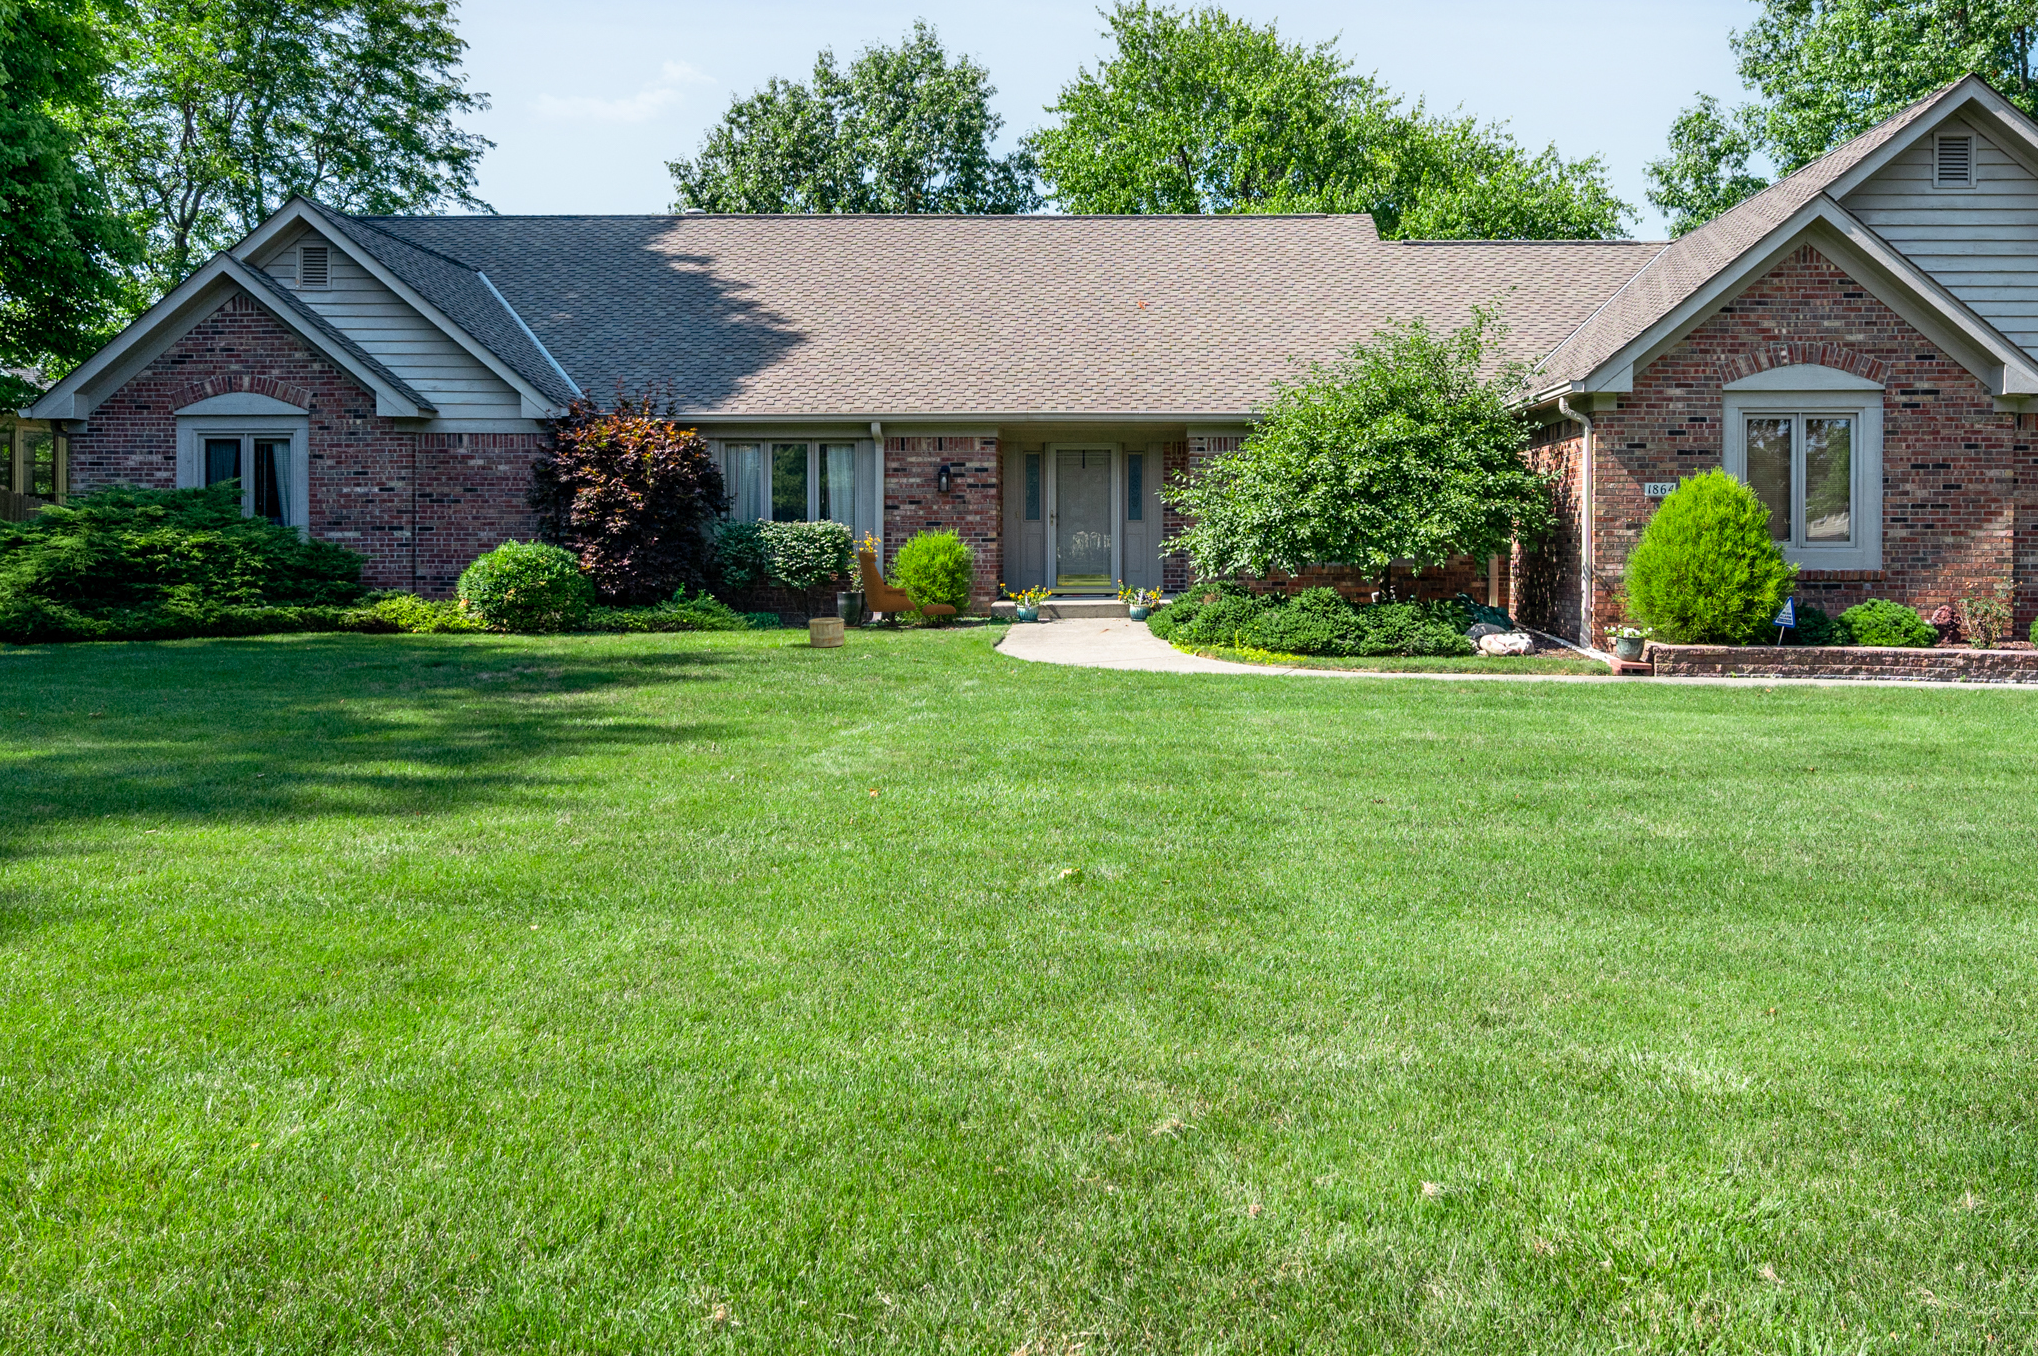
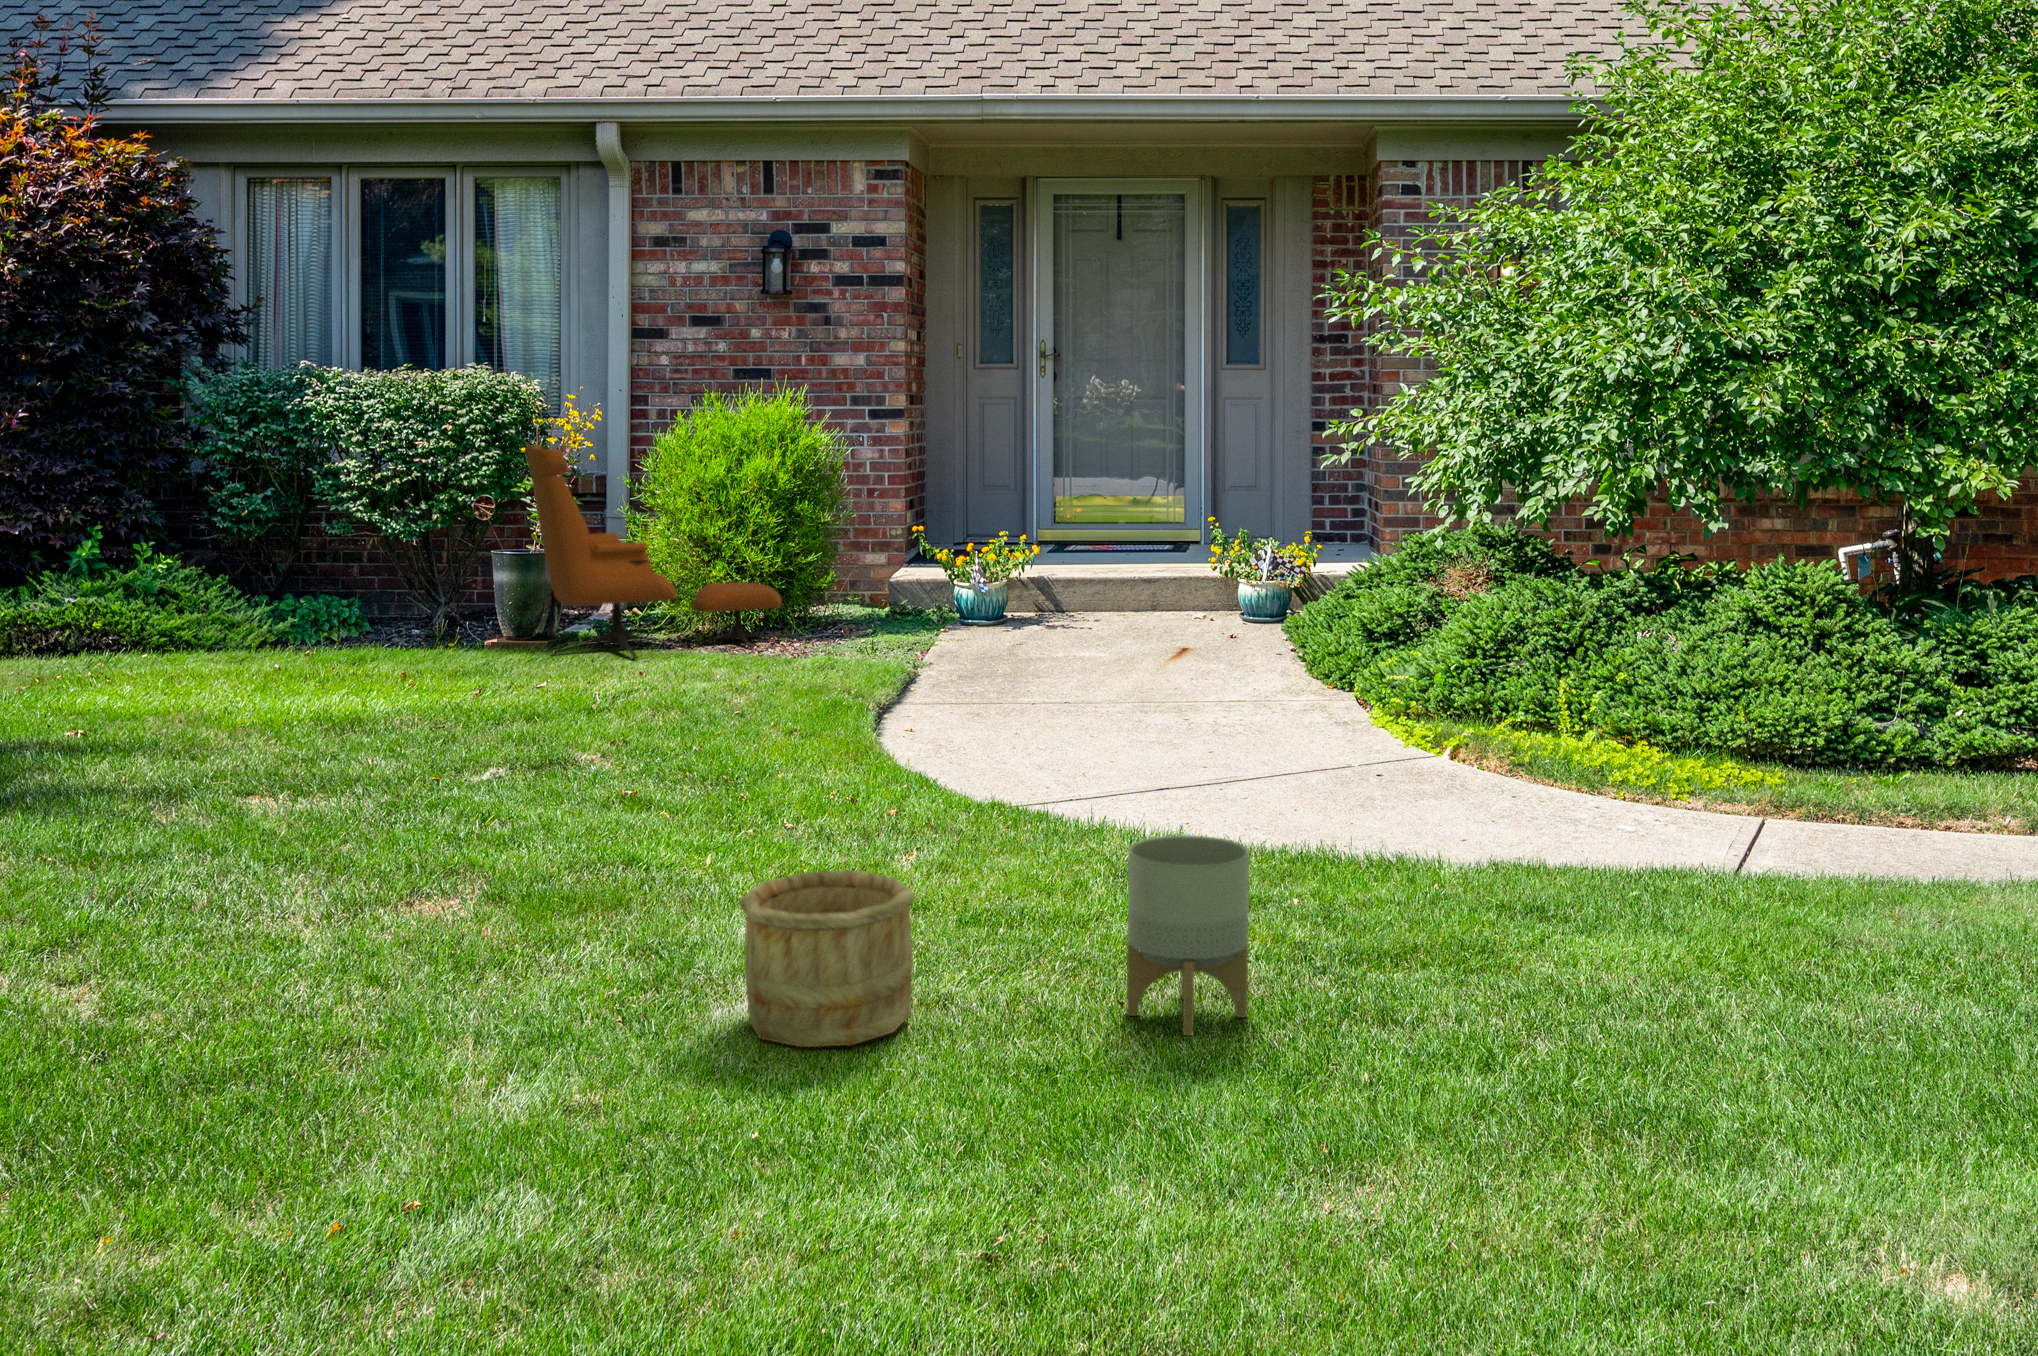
wooden bucket: present [808,617,844,647] -> present [739,870,915,1047]
planter: none [1083,654,1117,704] -> present [1127,835,1249,1035]

